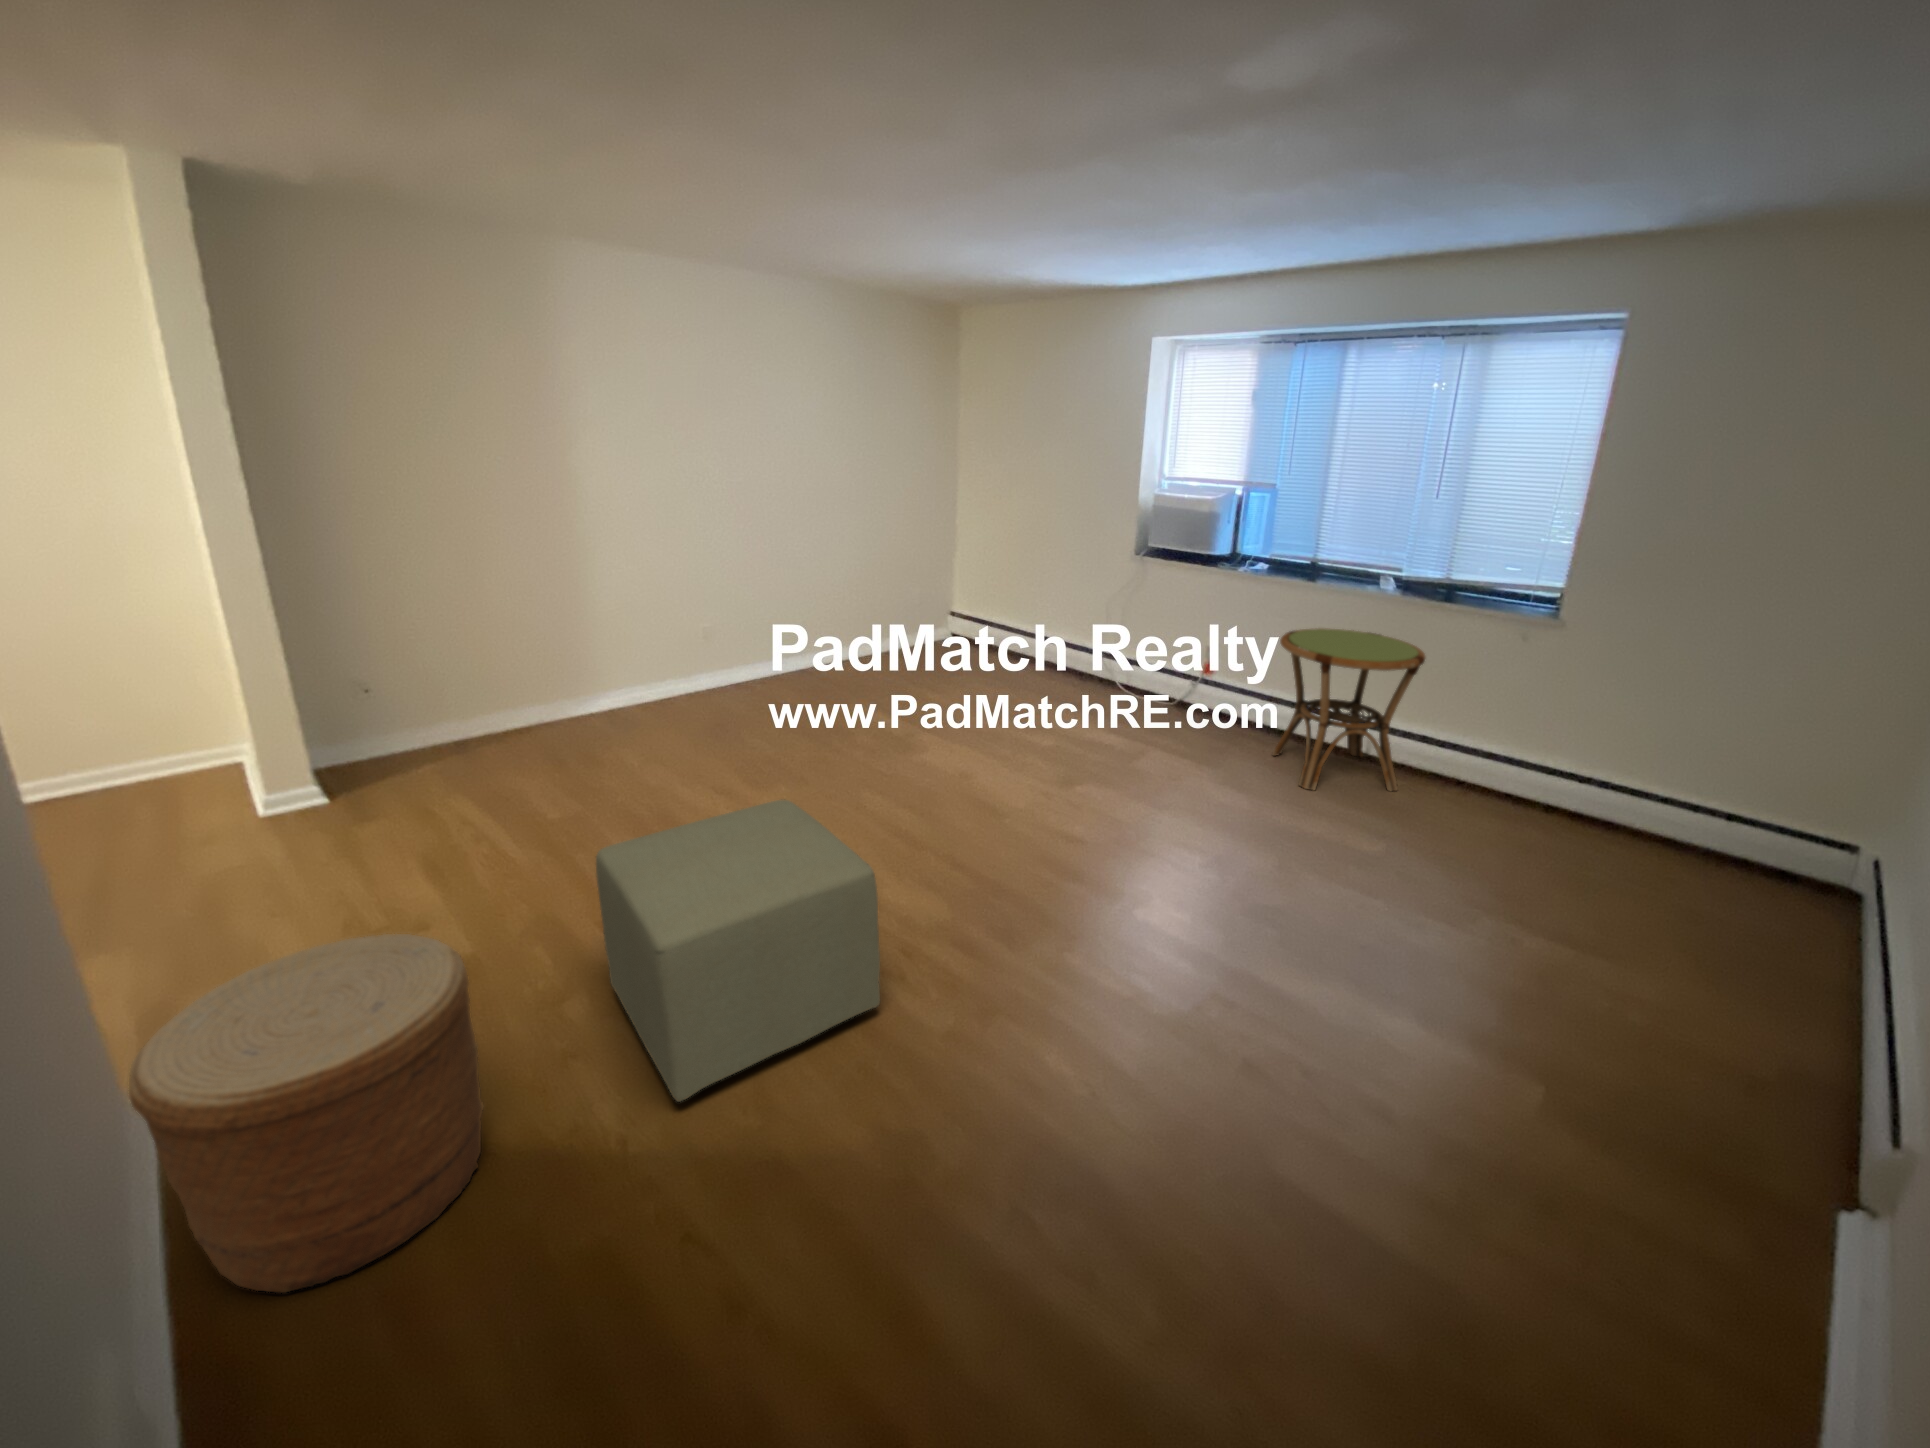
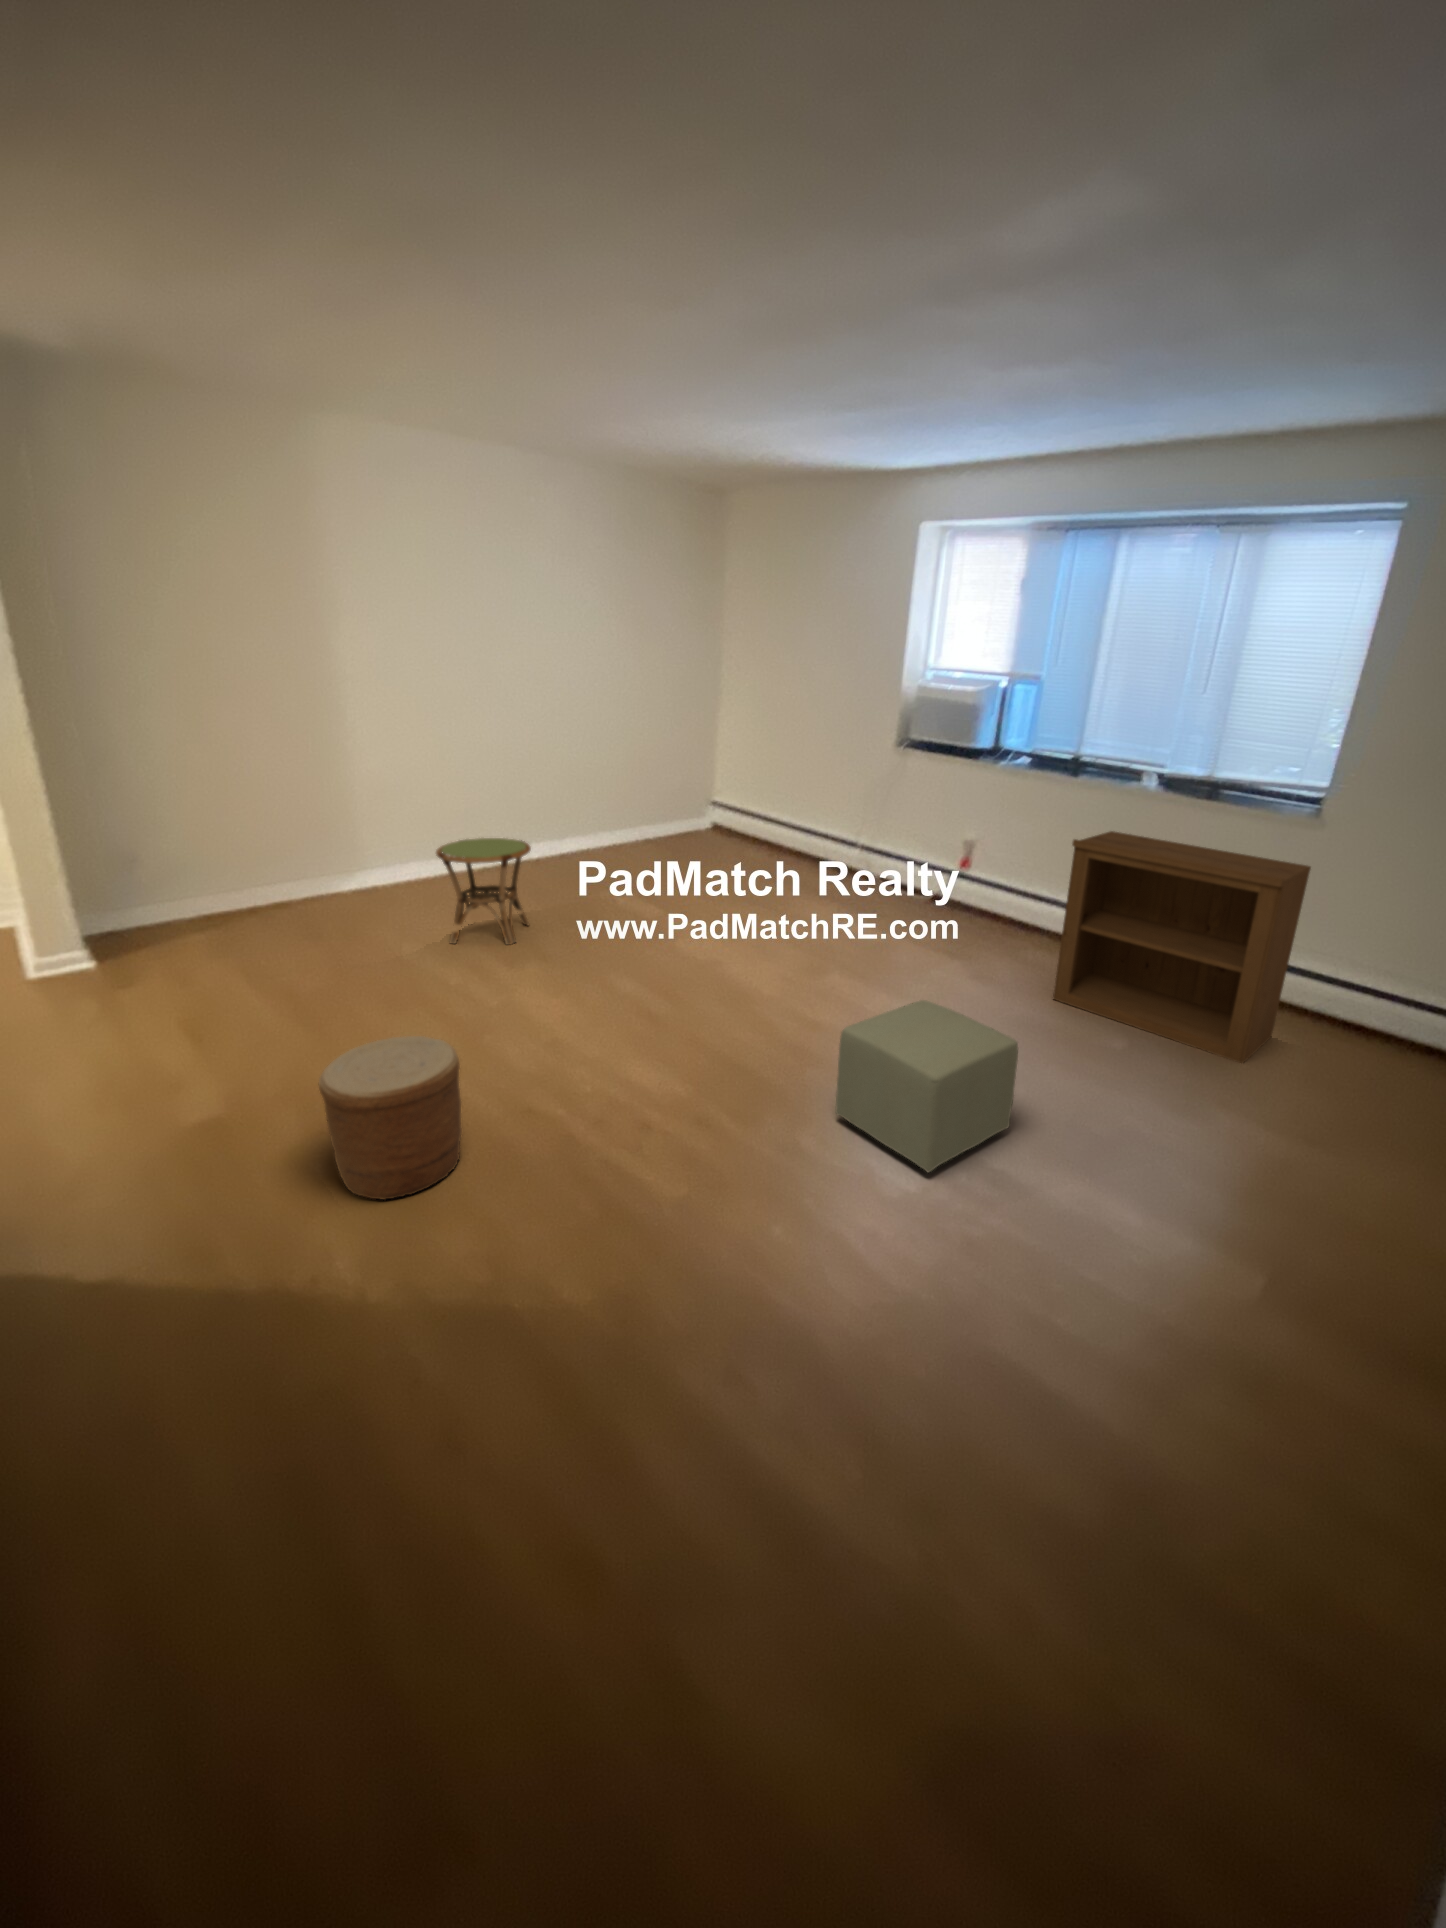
bookshelf: none [1437,580,1862,927] -> present [1053,831,1311,1063]
side table: present [1272,628,1425,791] -> present [436,838,531,945]
ottoman: present [596,800,880,1102] -> present [836,1000,1018,1172]

